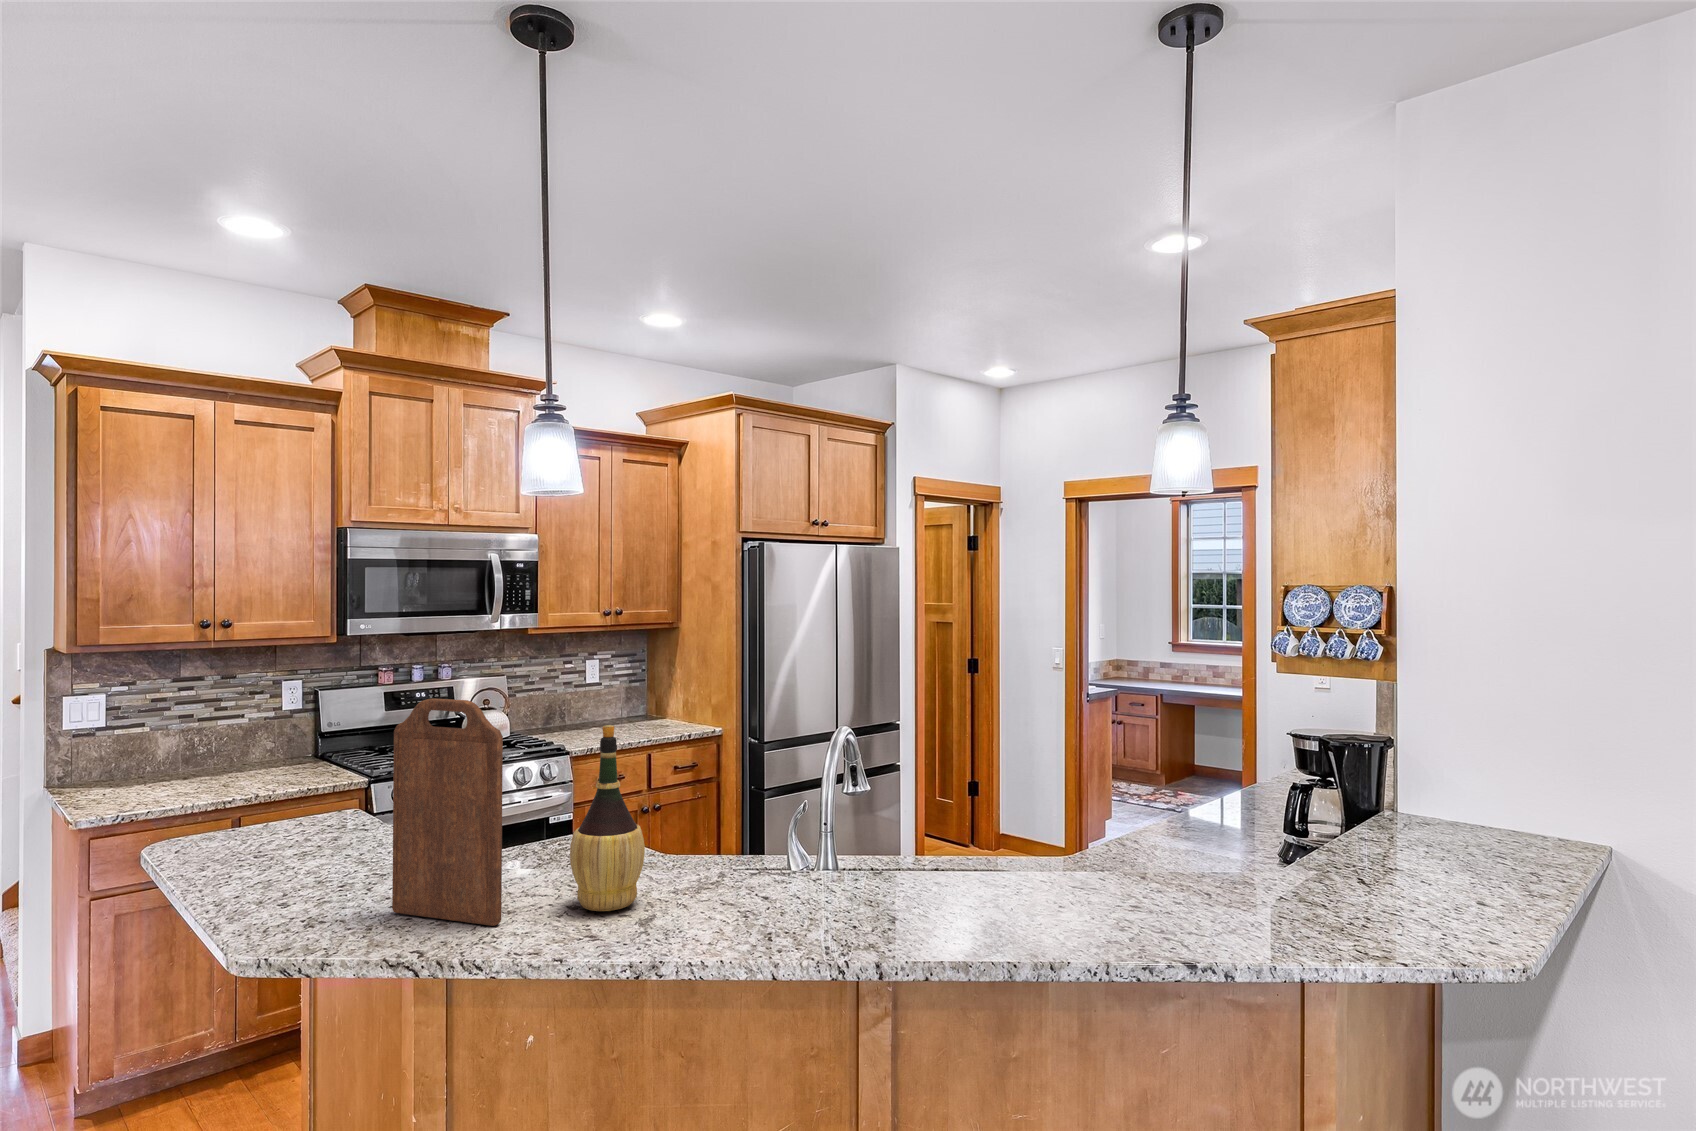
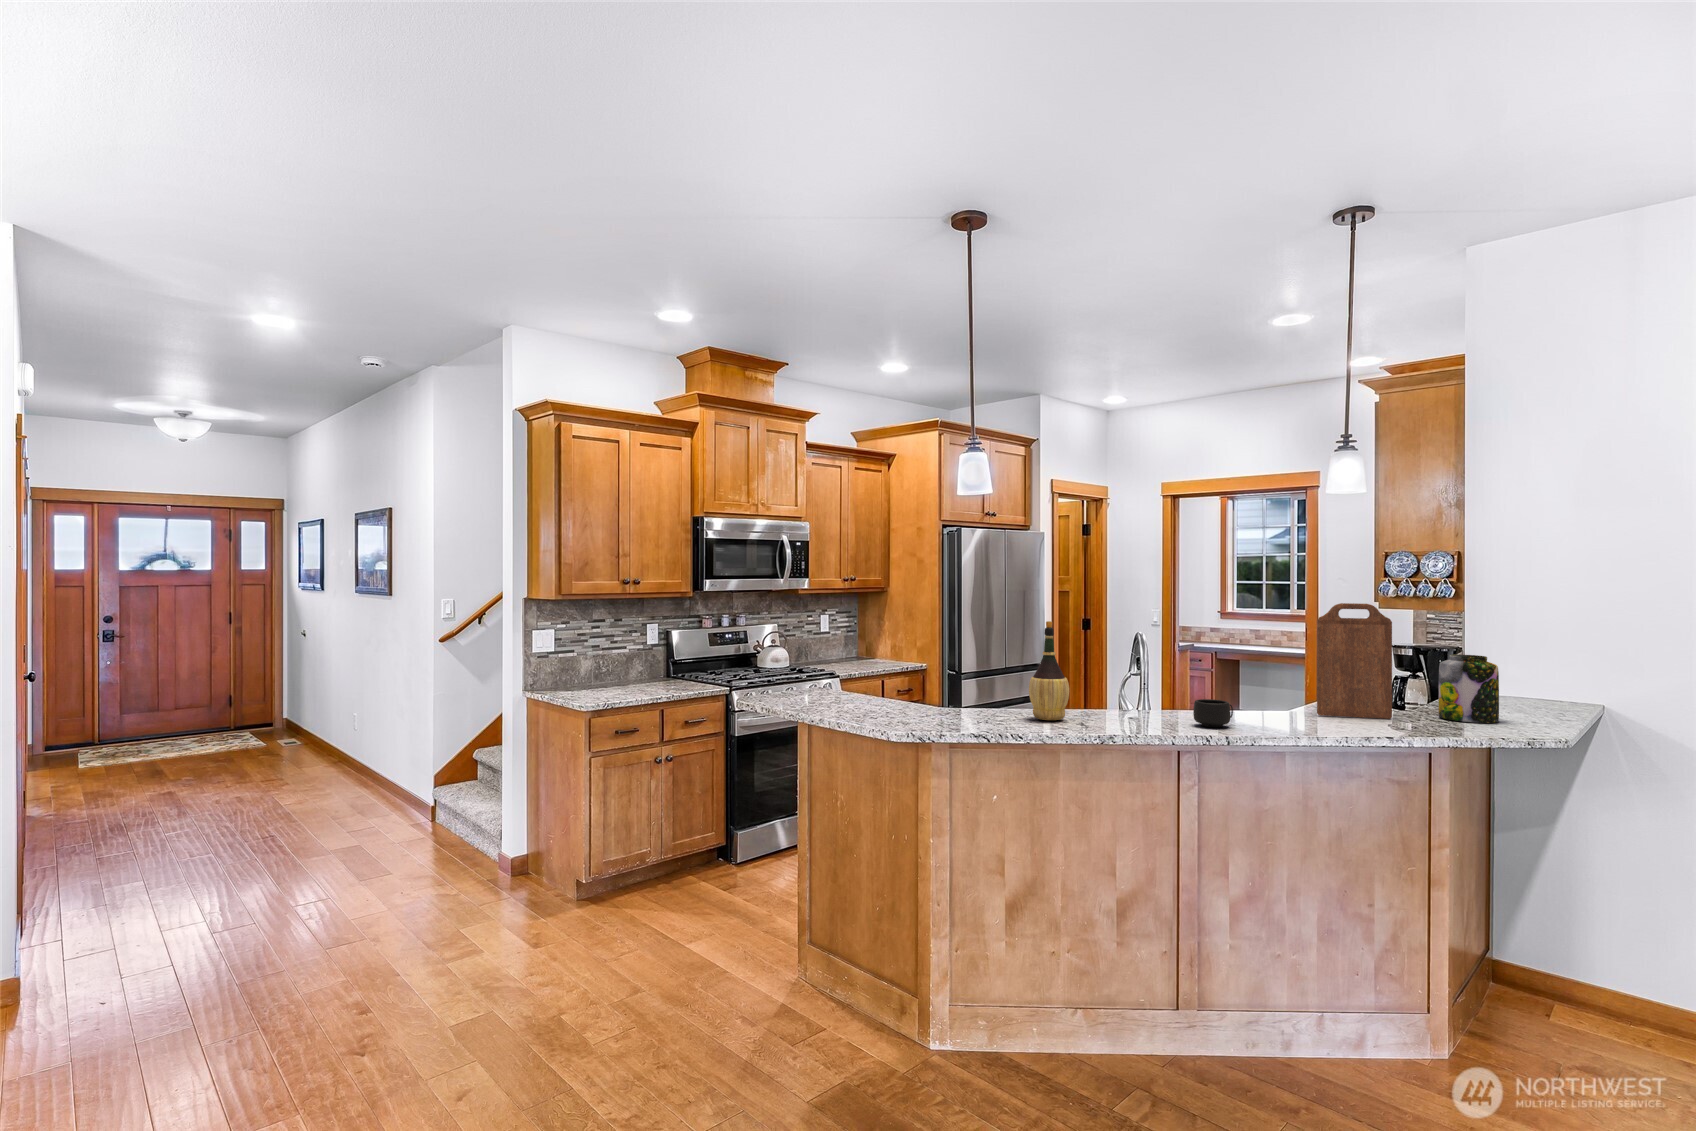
cutting board: present [392,699,503,926] -> present [1317,603,1392,719]
jar: none [1320,784,1423,919] -> present [1439,654,1499,723]
mug: none [846,876,921,937] -> present [1193,699,1233,727]

